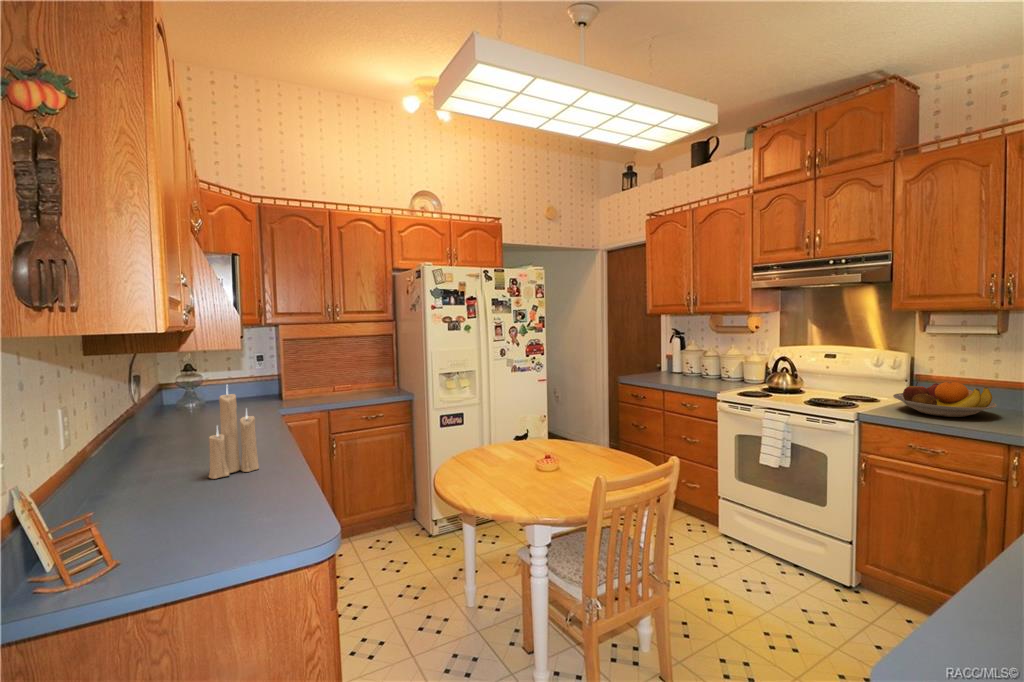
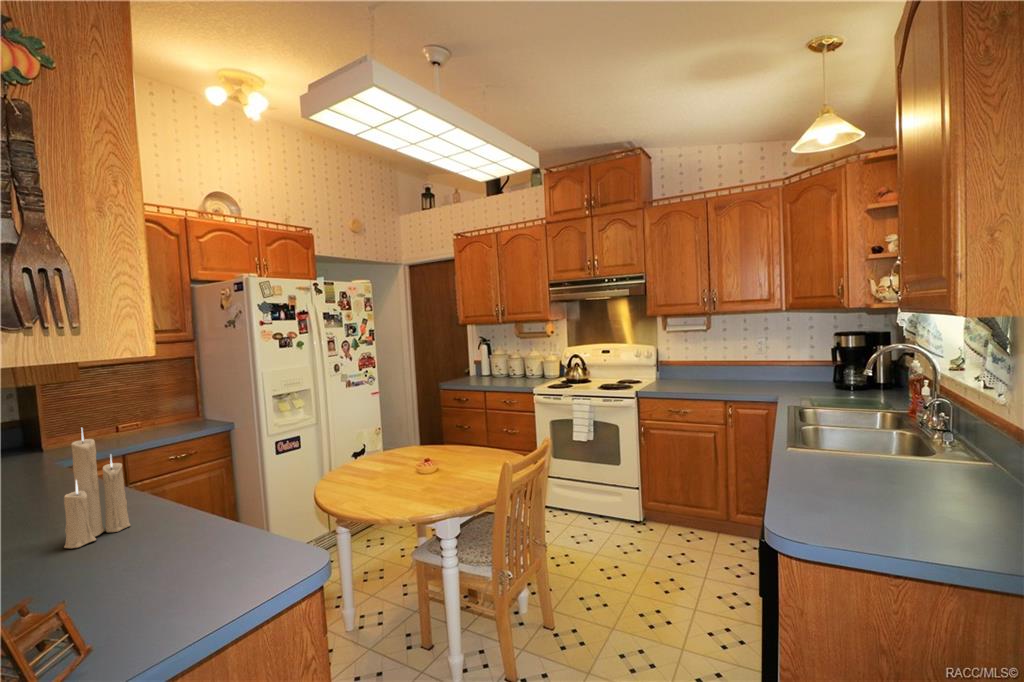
fruit bowl: present [893,382,997,417] -> none [653,364,709,387]

